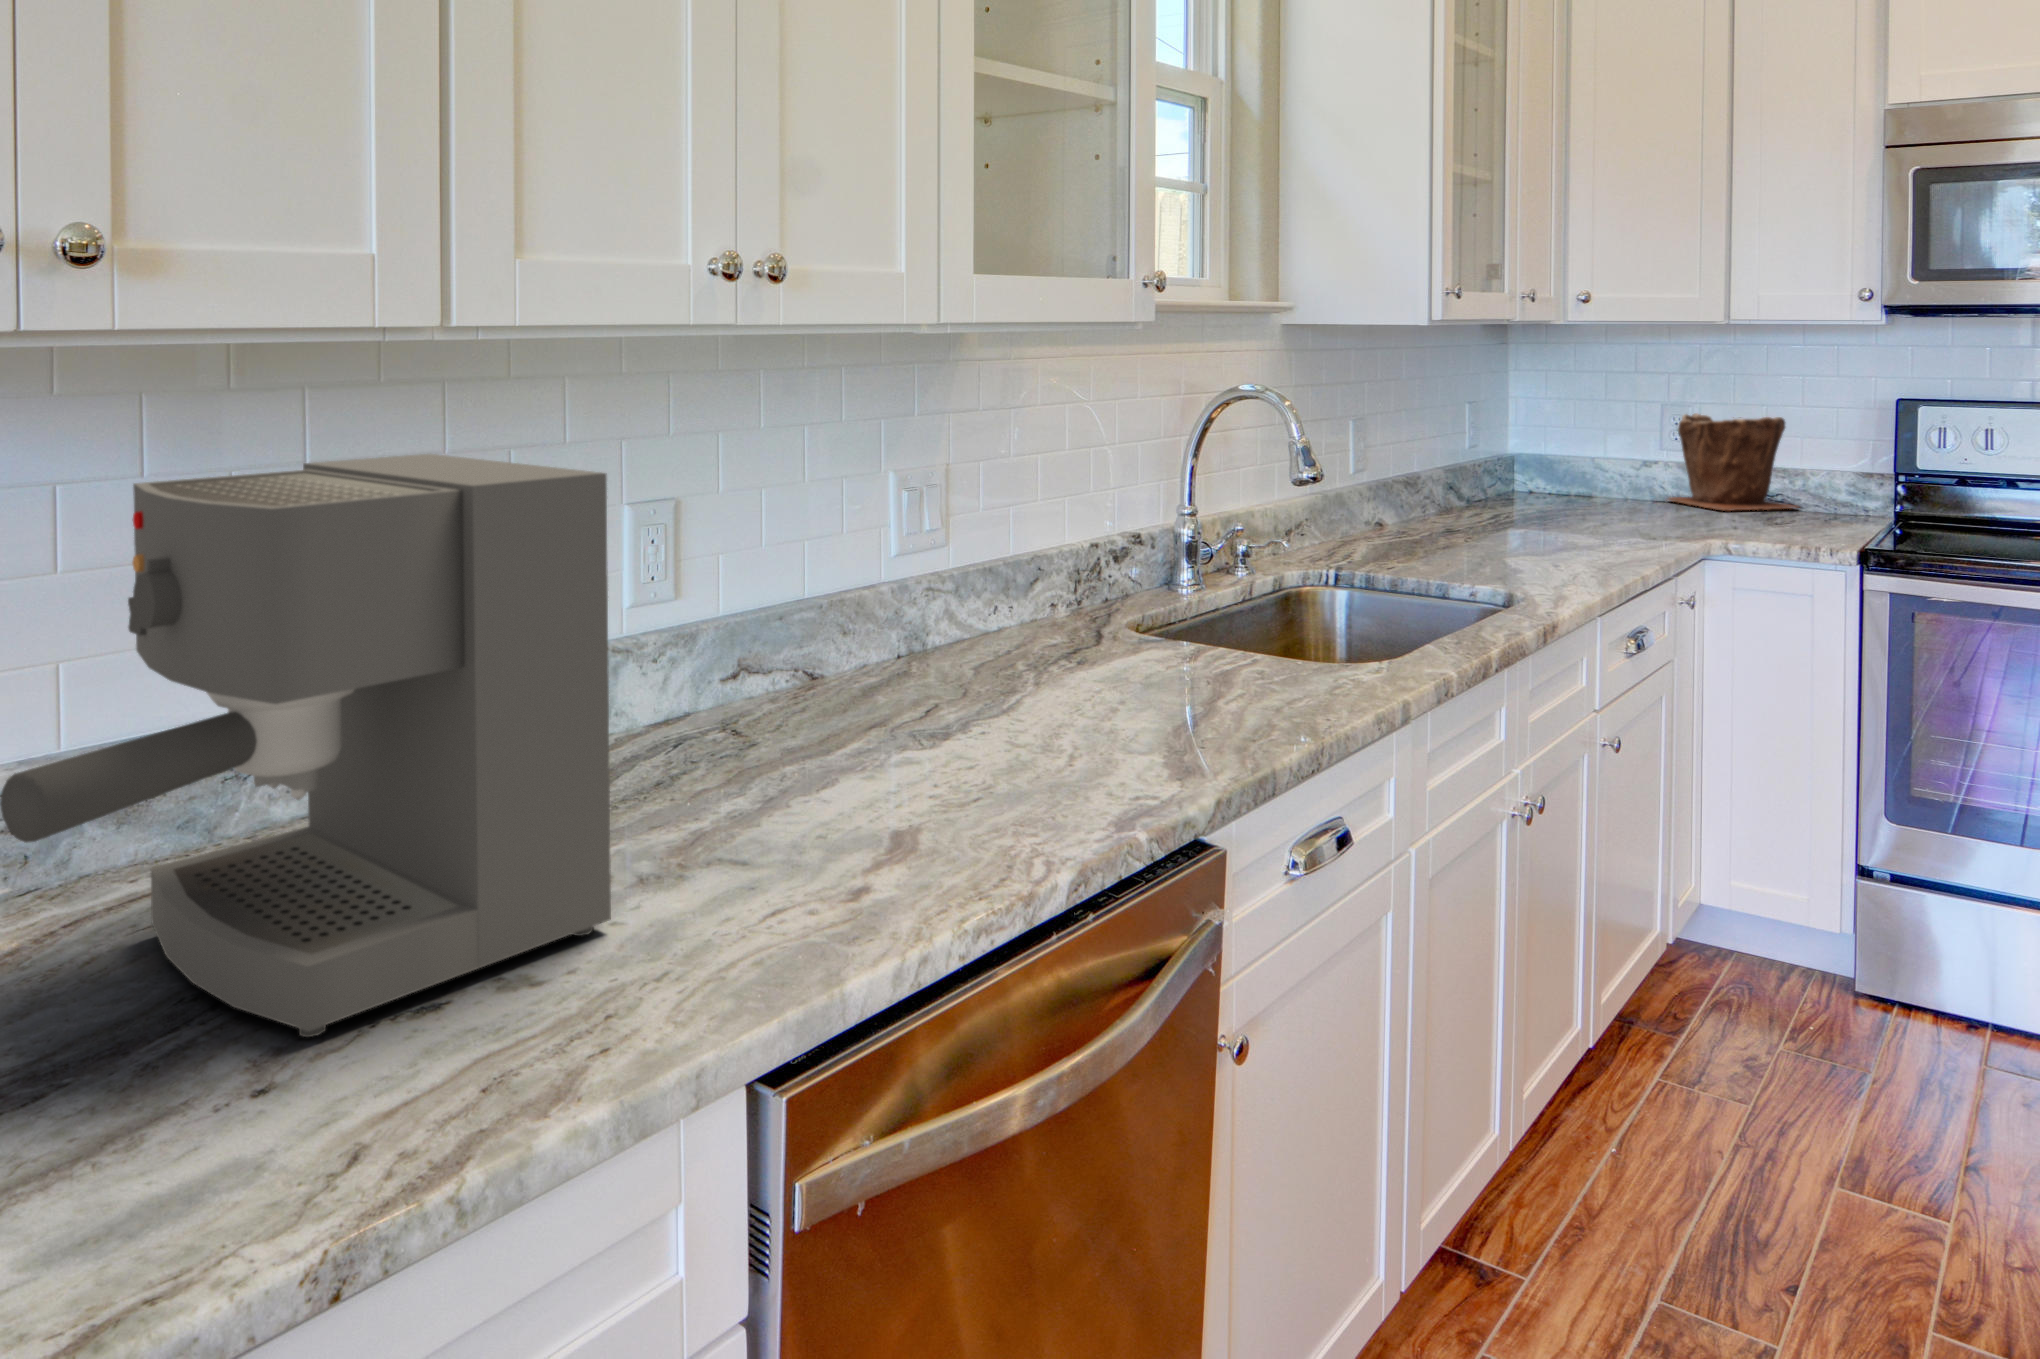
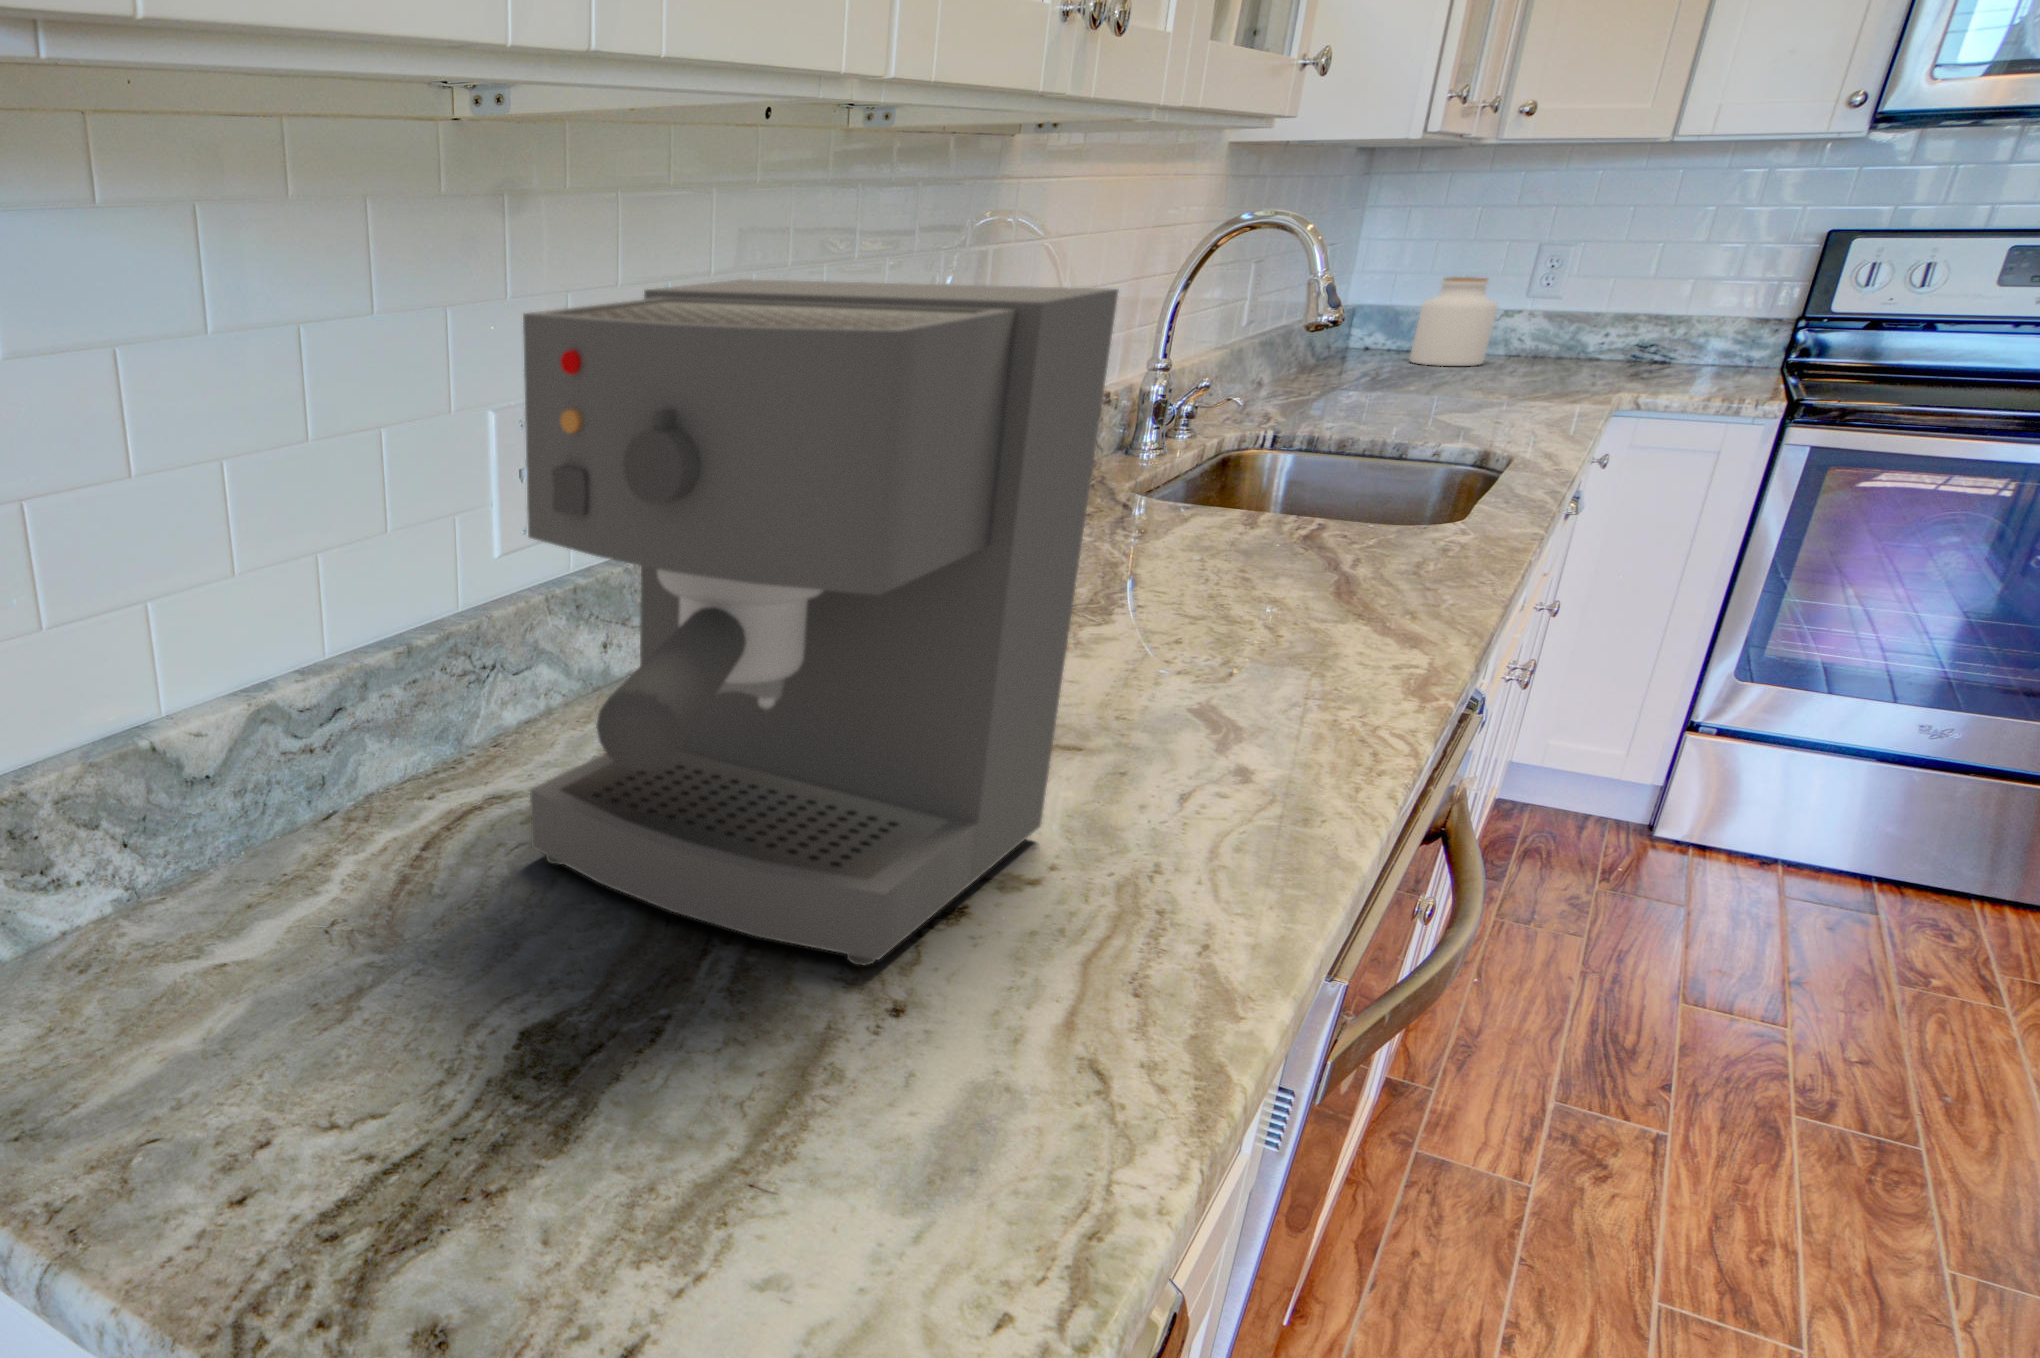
plant pot: present [1667,413,1799,511] -> none [1522,254,1685,365]
jar: none [1553,431,1620,509] -> present [1410,277,1498,366]

